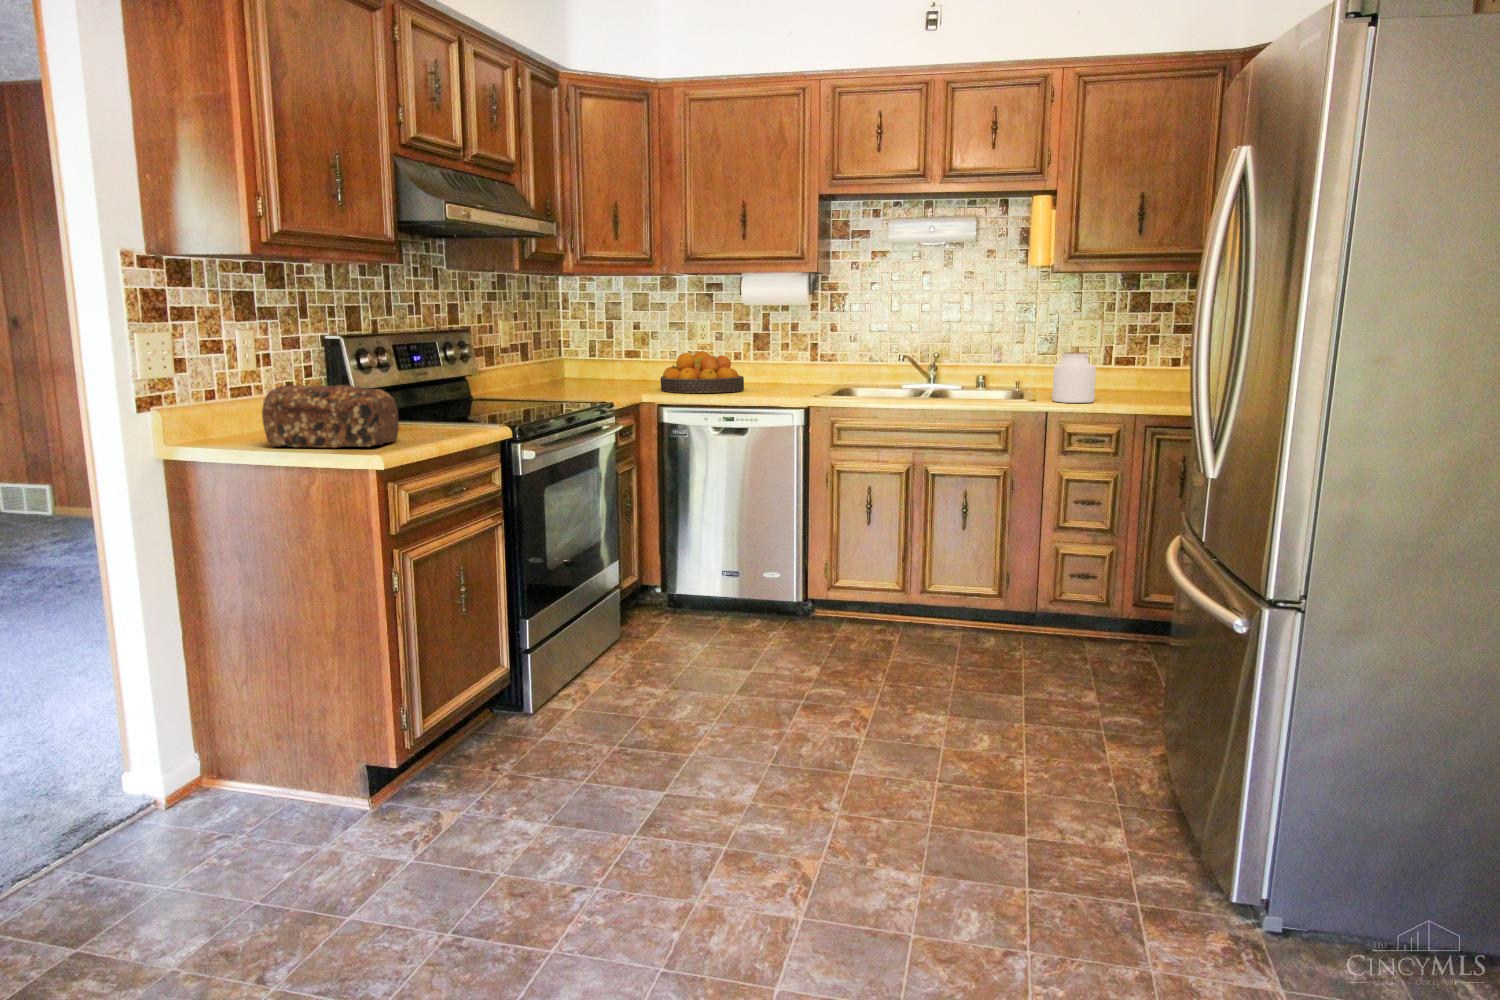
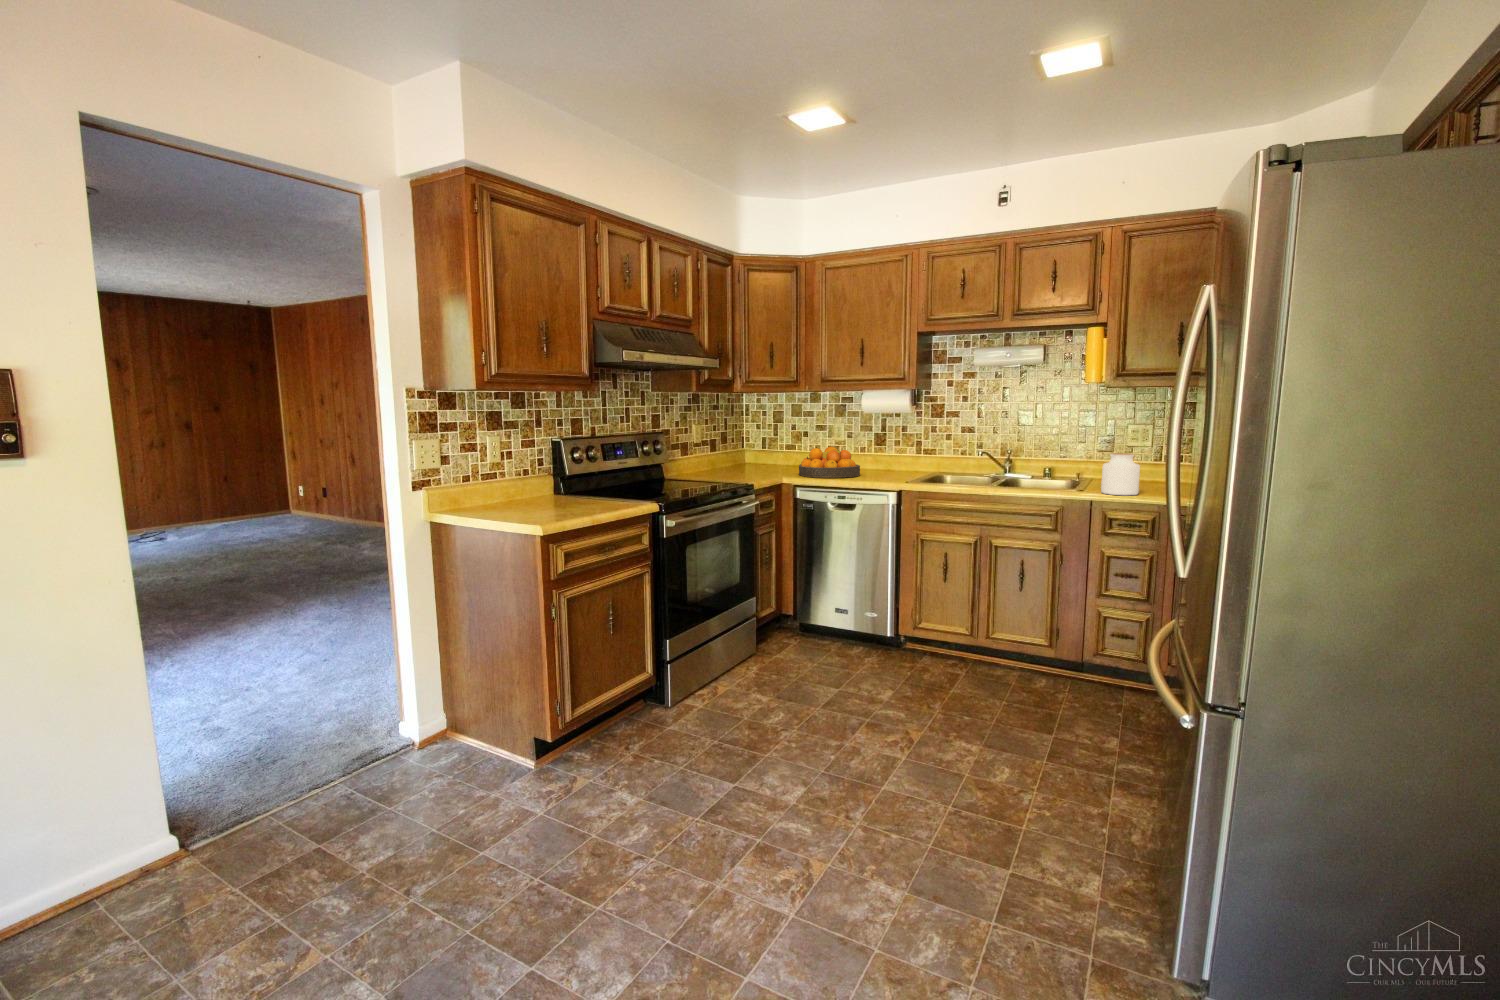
bread loaf: present [262,385,399,448] -> none [481,476,569,519]

